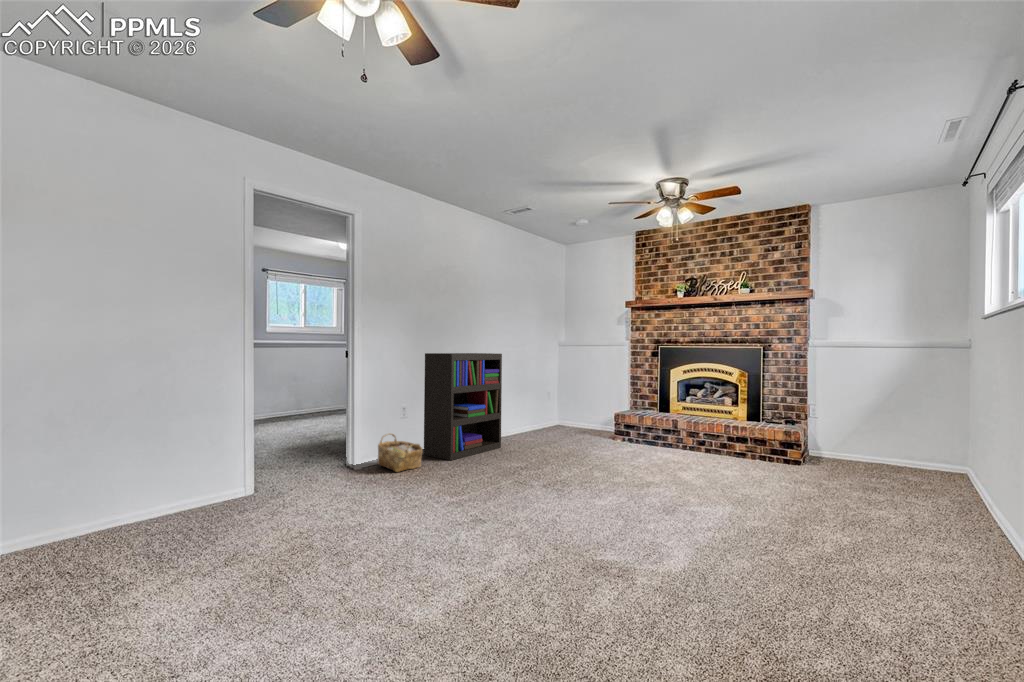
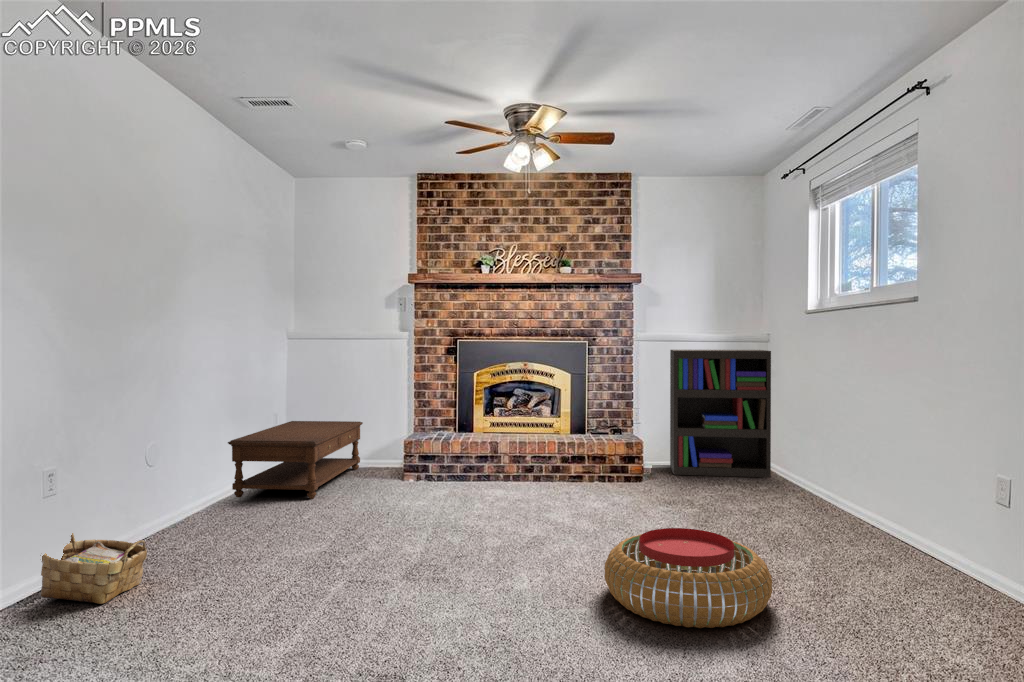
bookshelf: present [424,353,502,461] -> present [670,350,771,477]
coffee table: none [503,396,596,443] -> present [228,421,363,499]
pouf: none [646,485,786,565] -> present [605,528,772,628]

